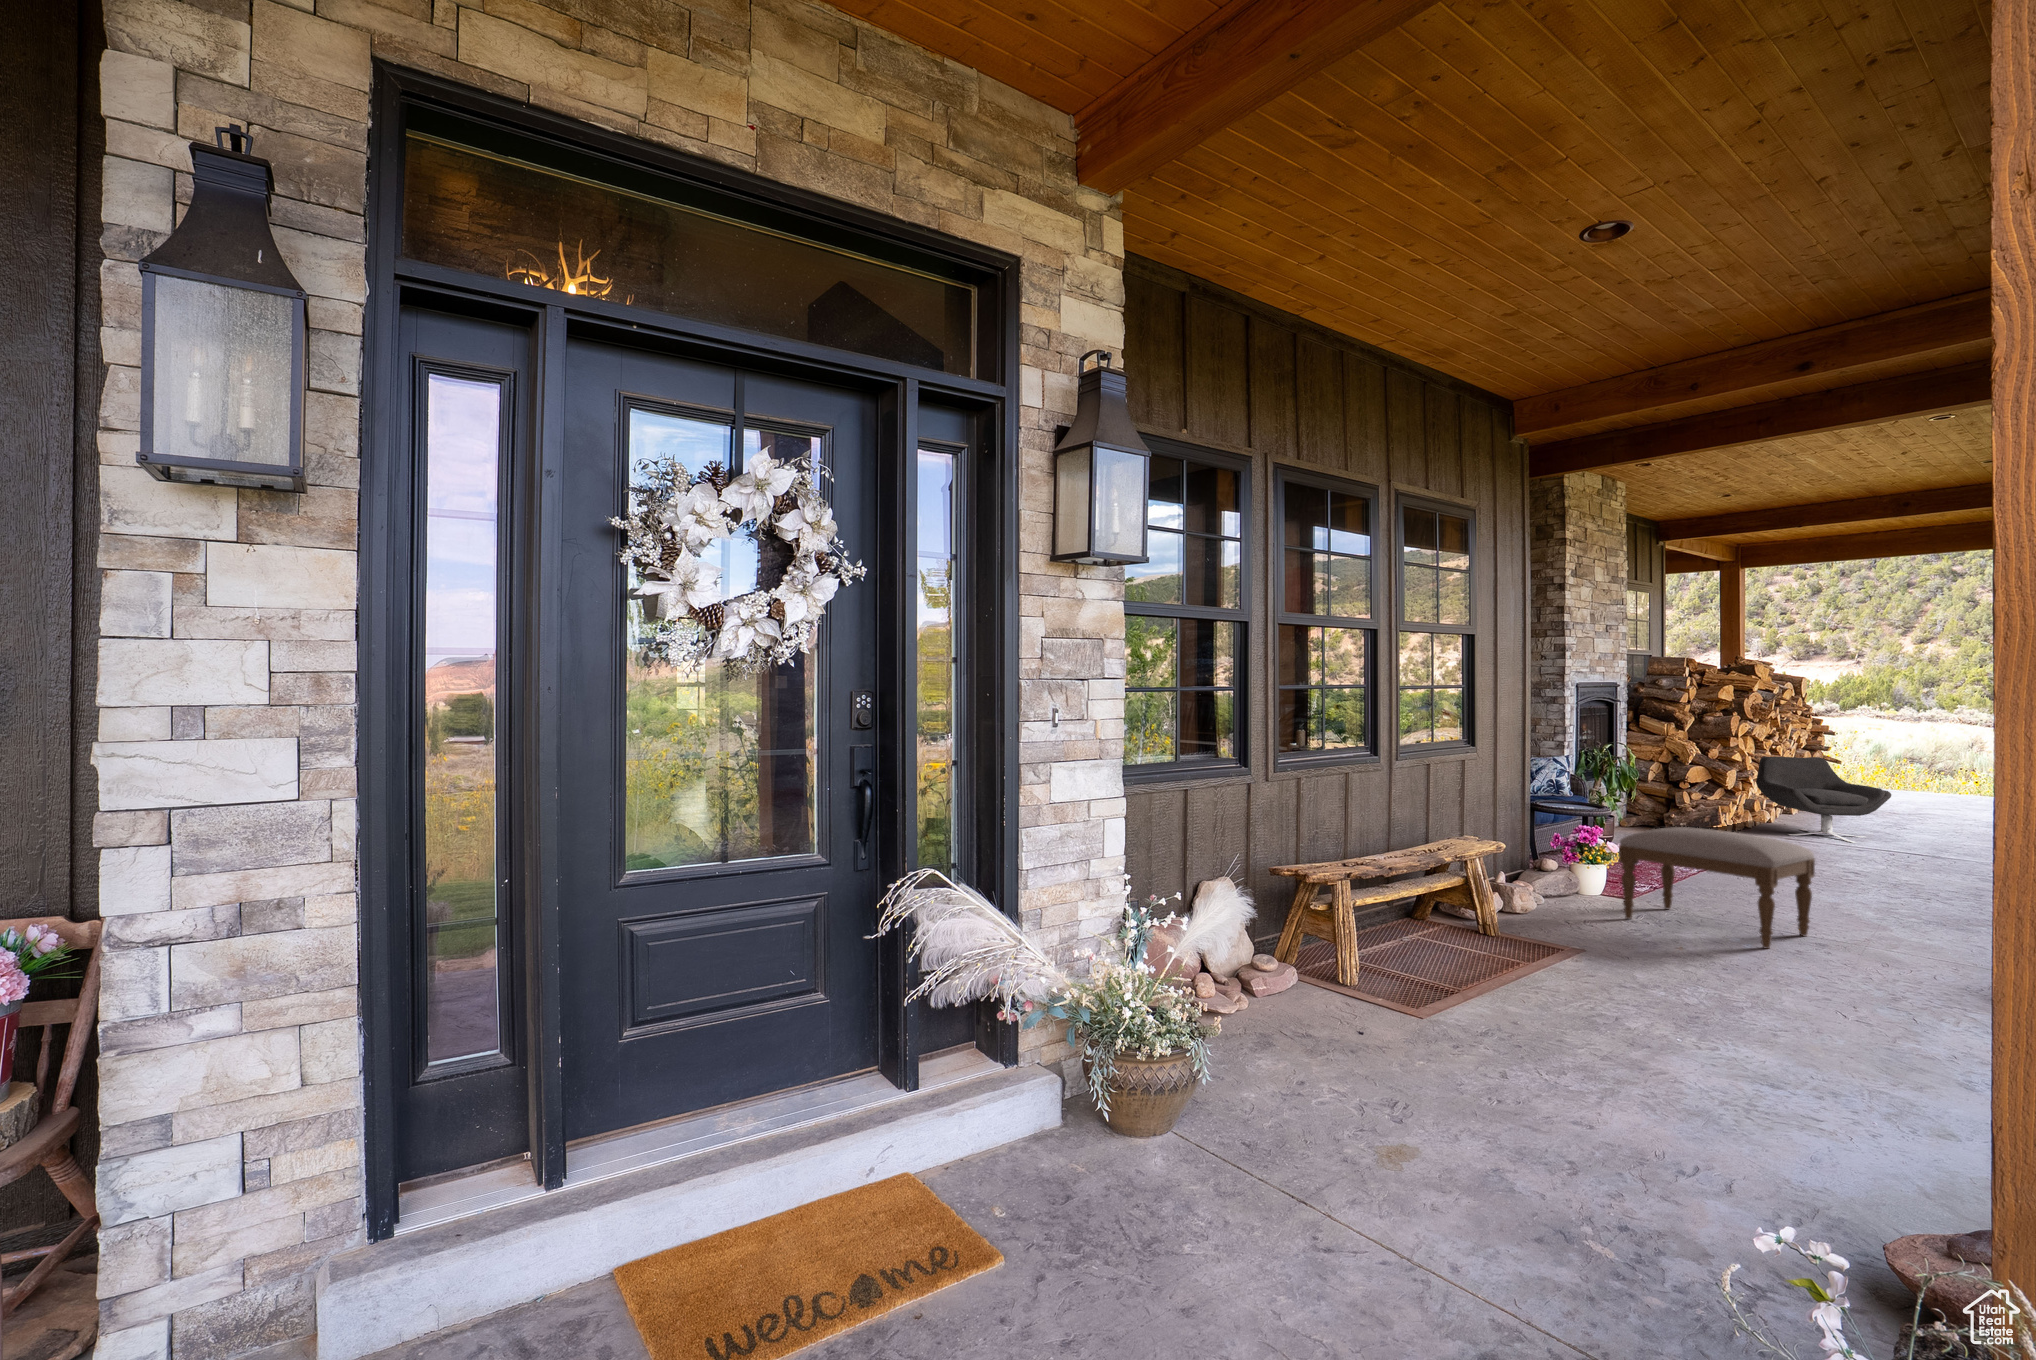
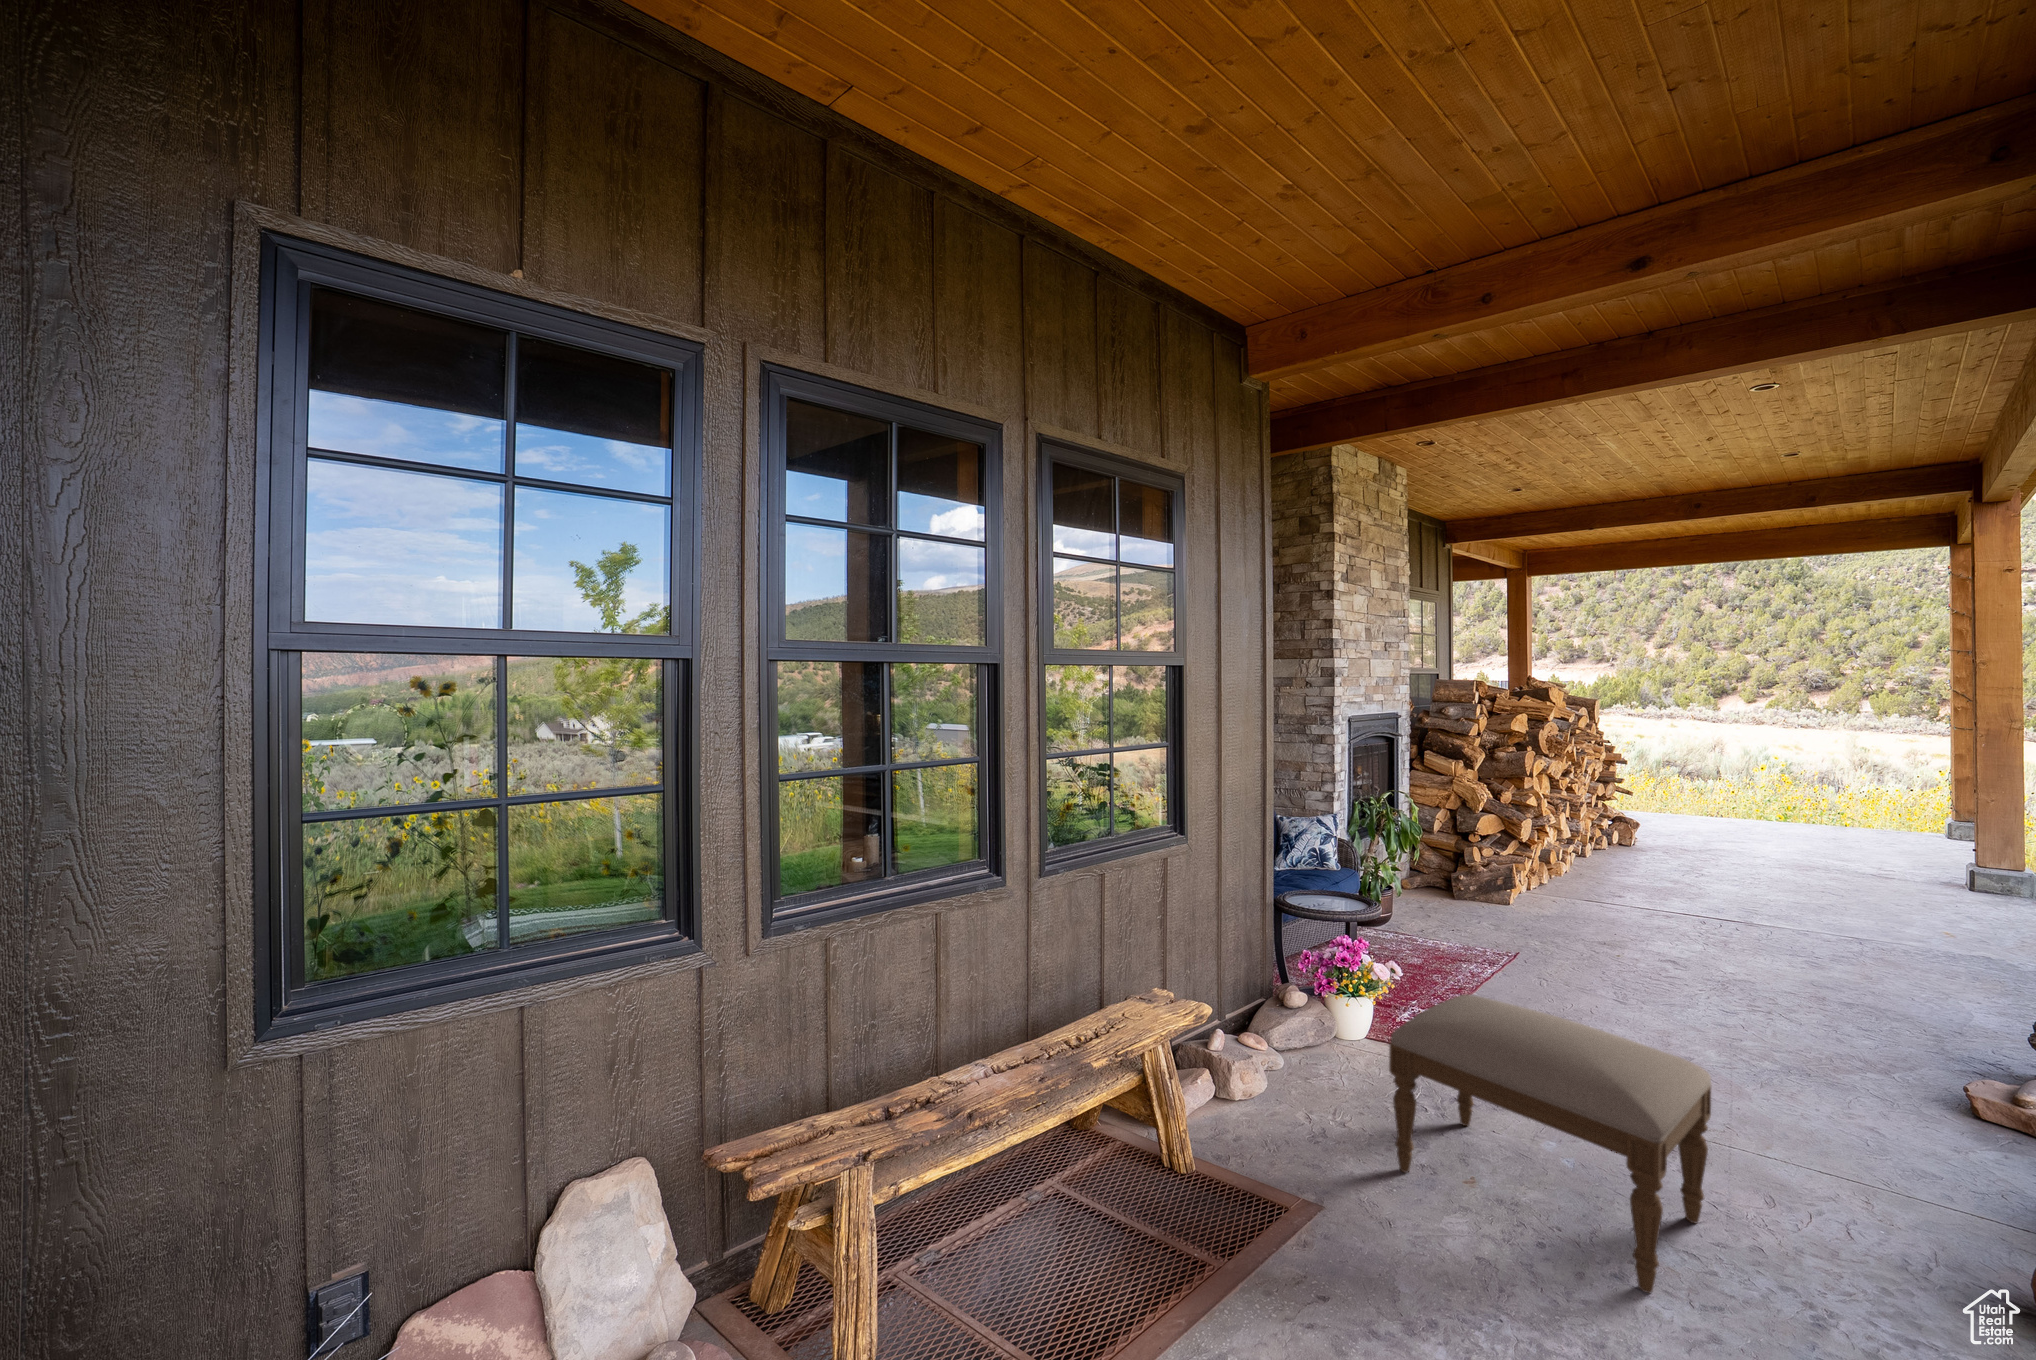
lounge chair: present [1756,757,1891,843] -> none [1553,799,1707,912]

